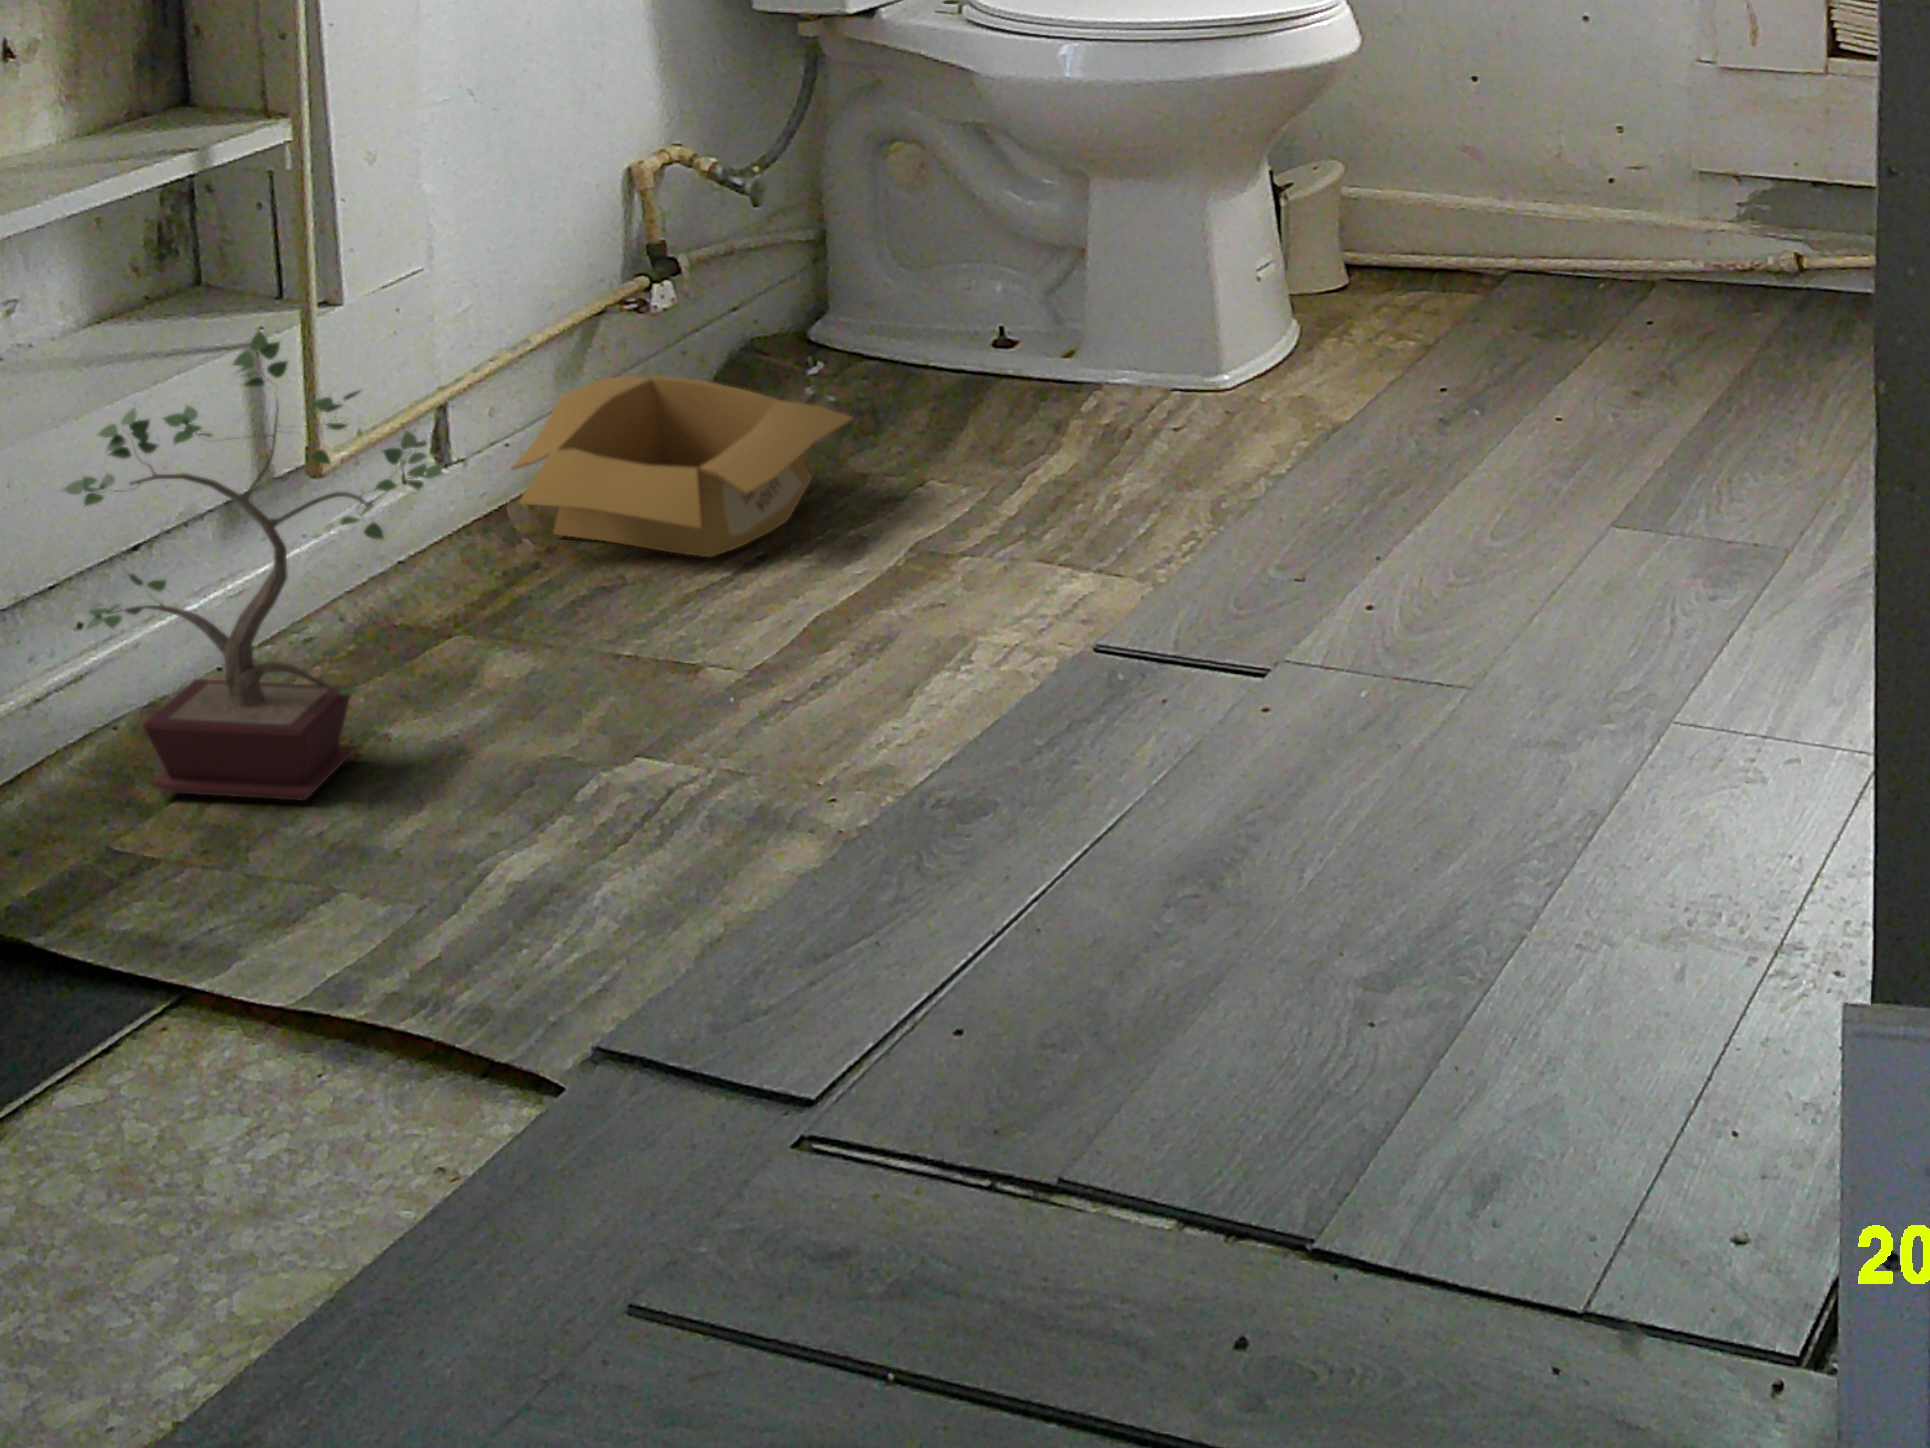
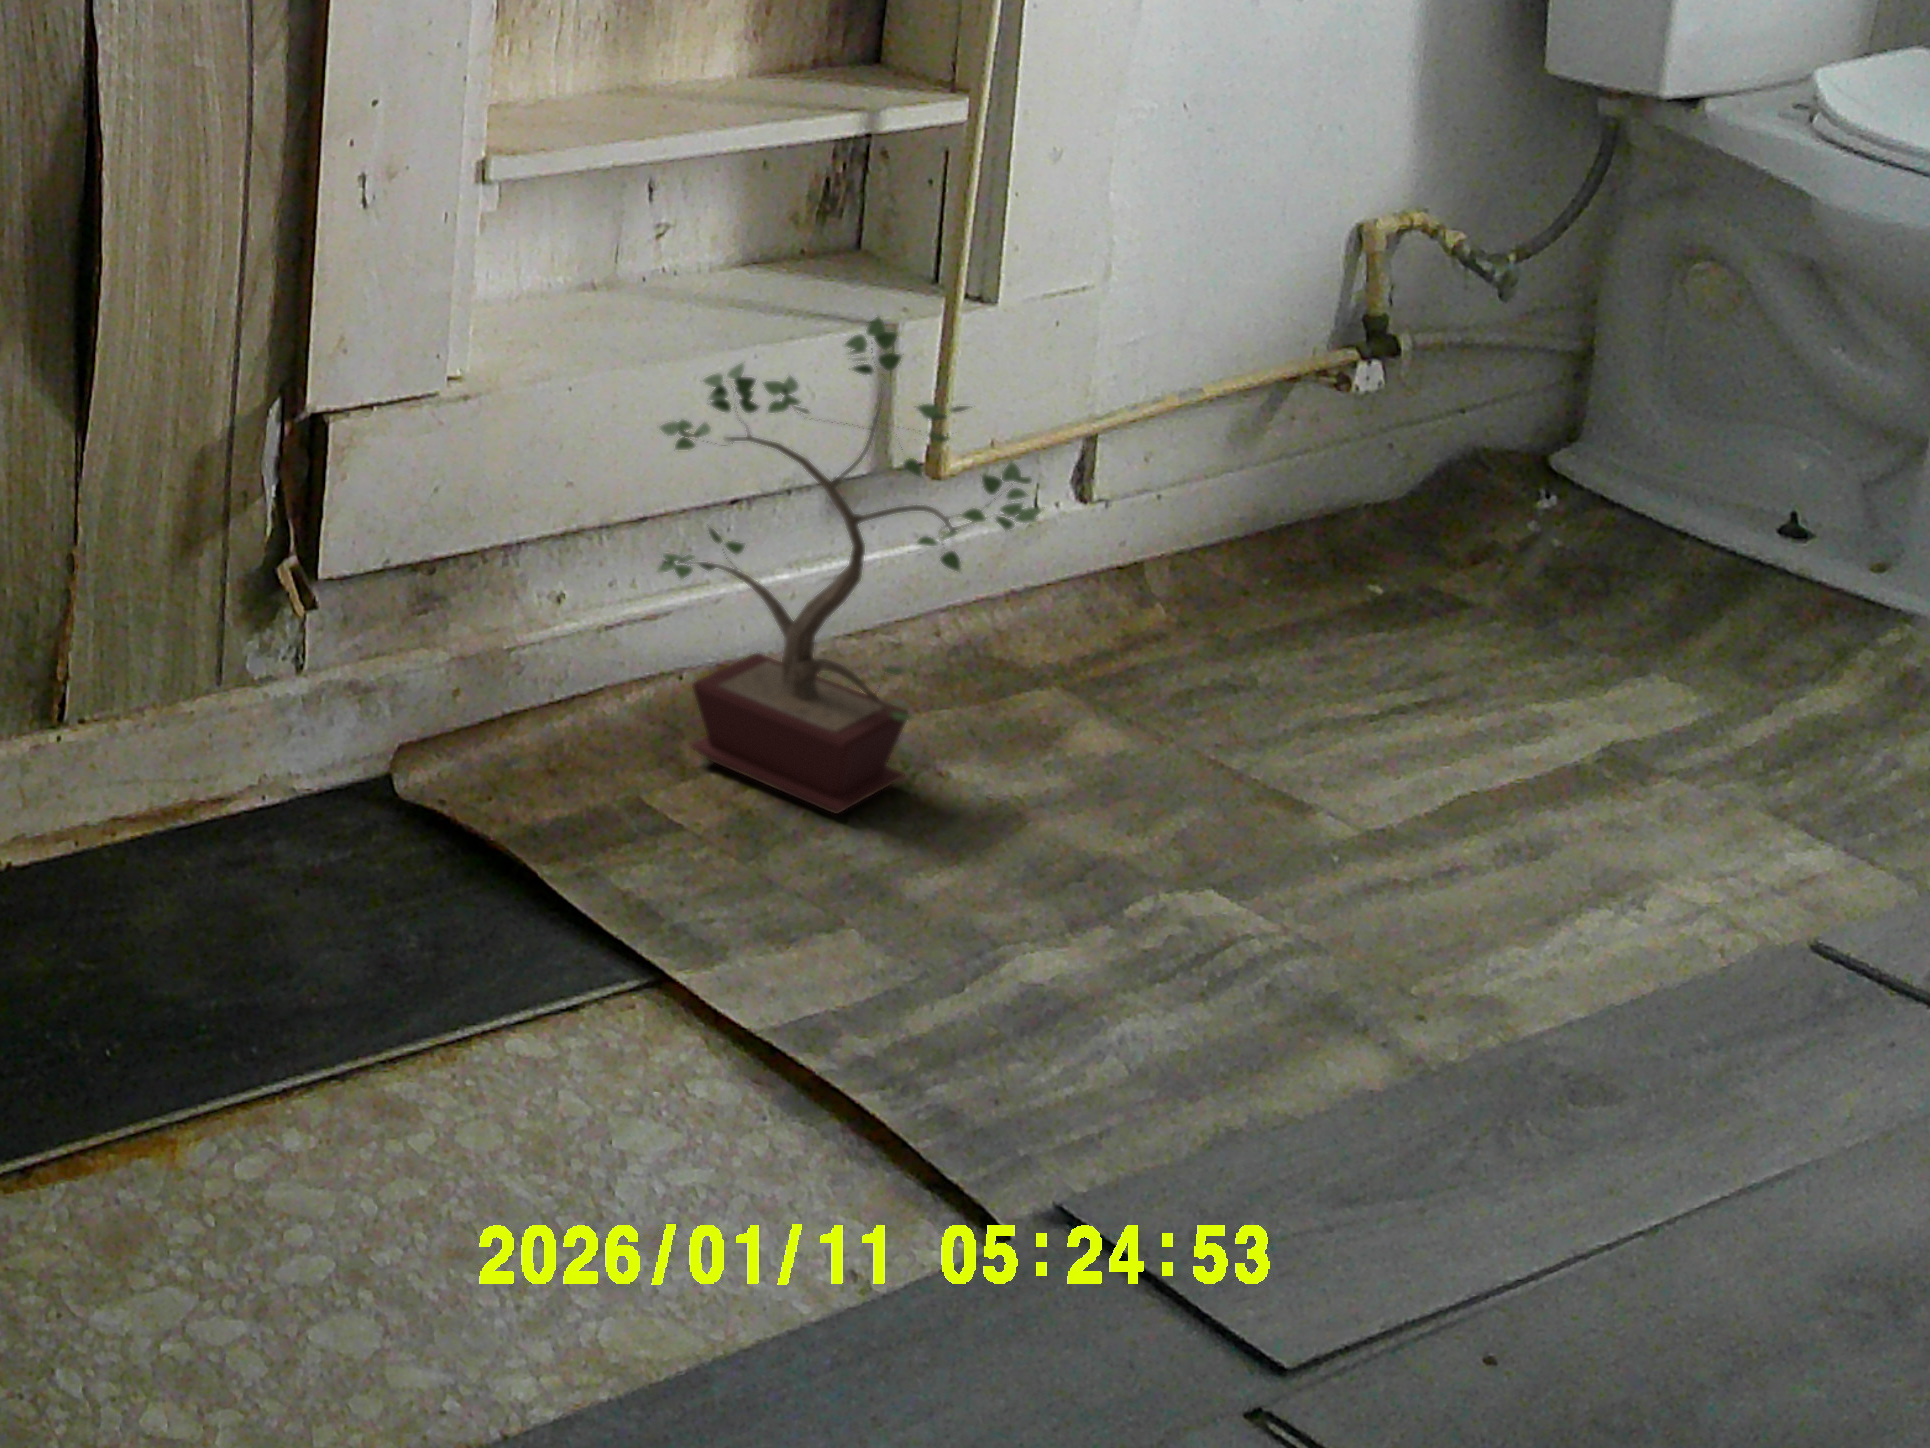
cardboard box: present [512,376,855,557] -> none [1146,449,1577,686]

